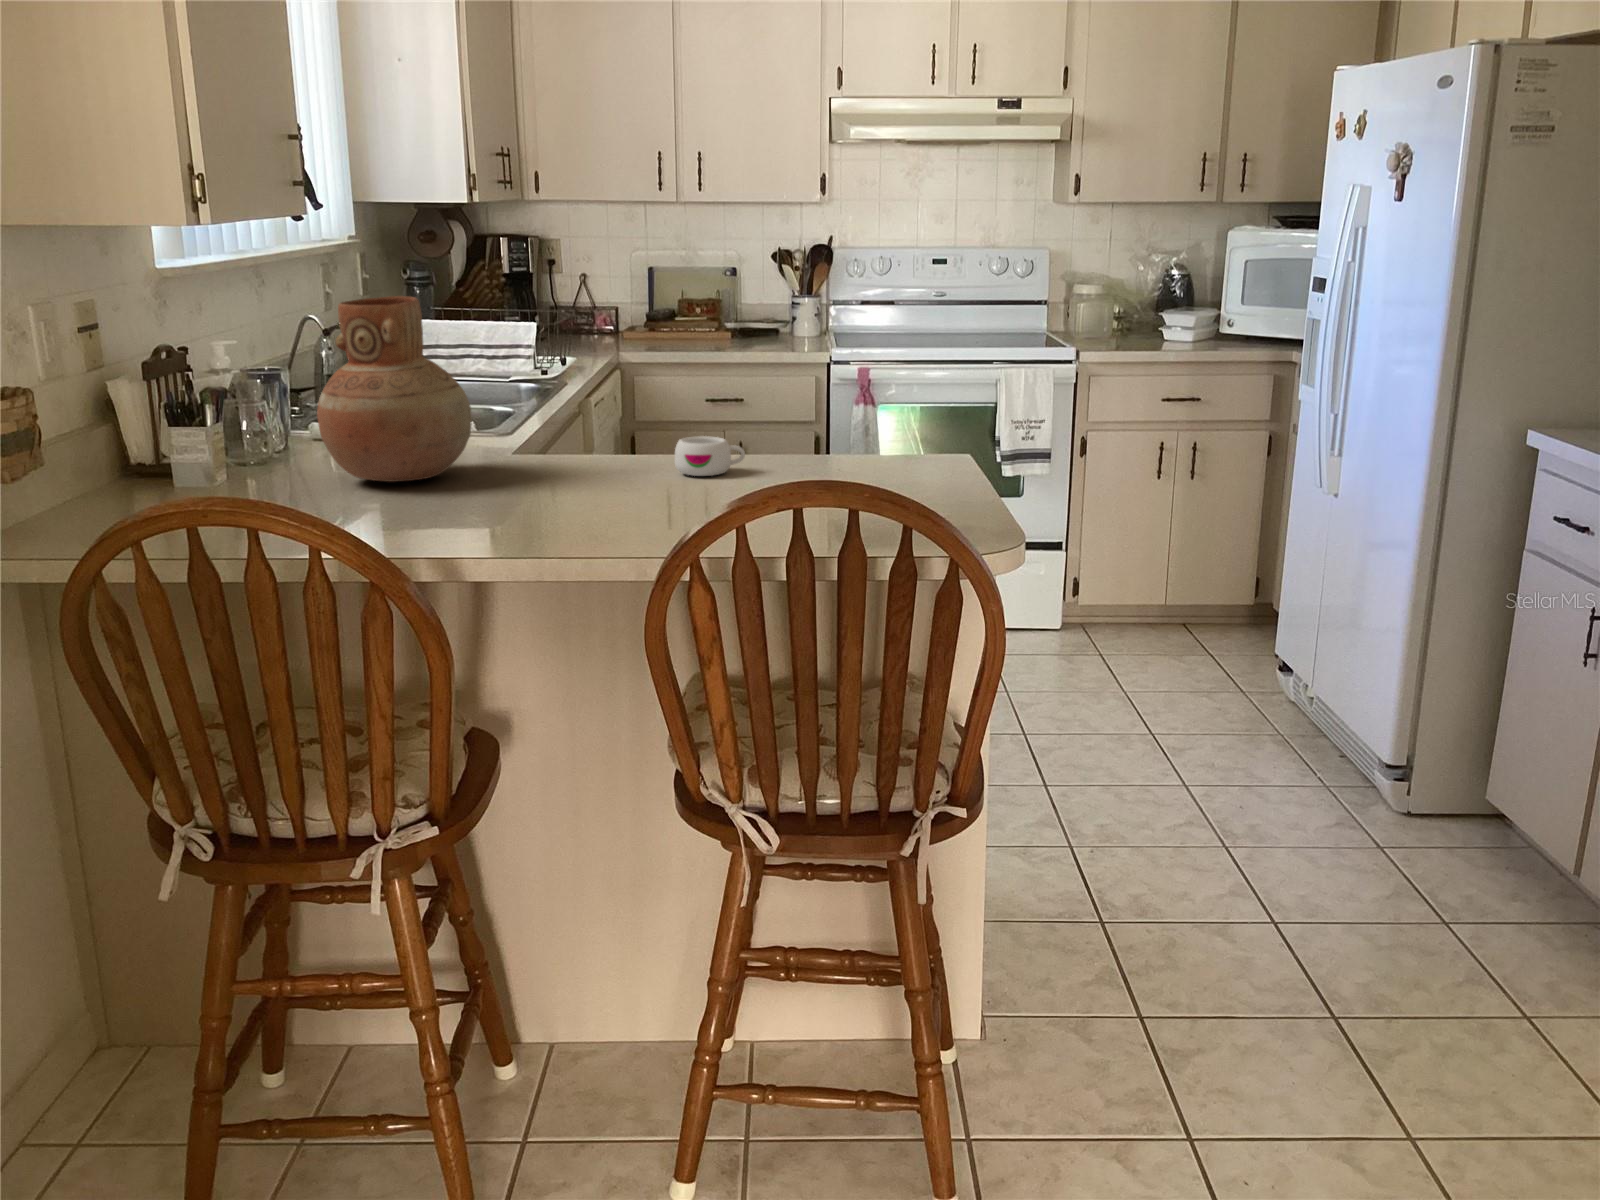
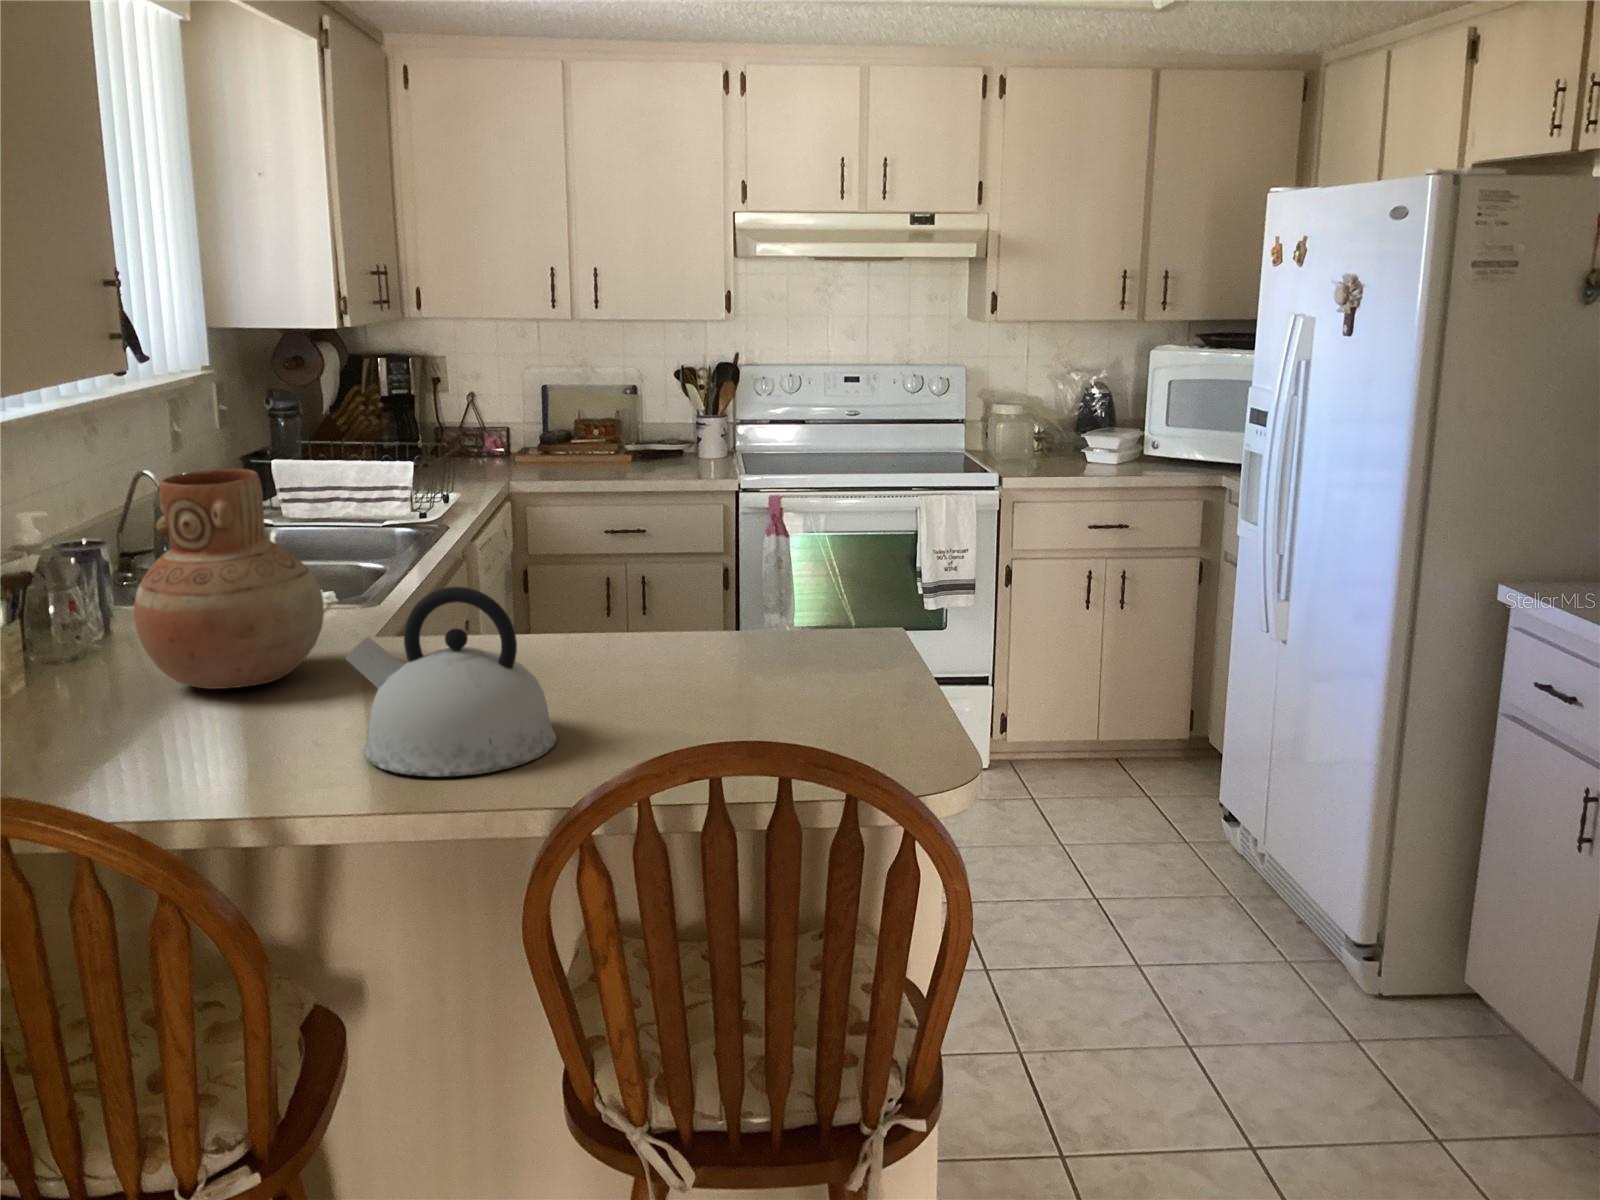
kettle: none [496,381,669,534] -> present [346,587,556,776]
mug: present [675,436,745,476] -> none [565,624,648,673]

